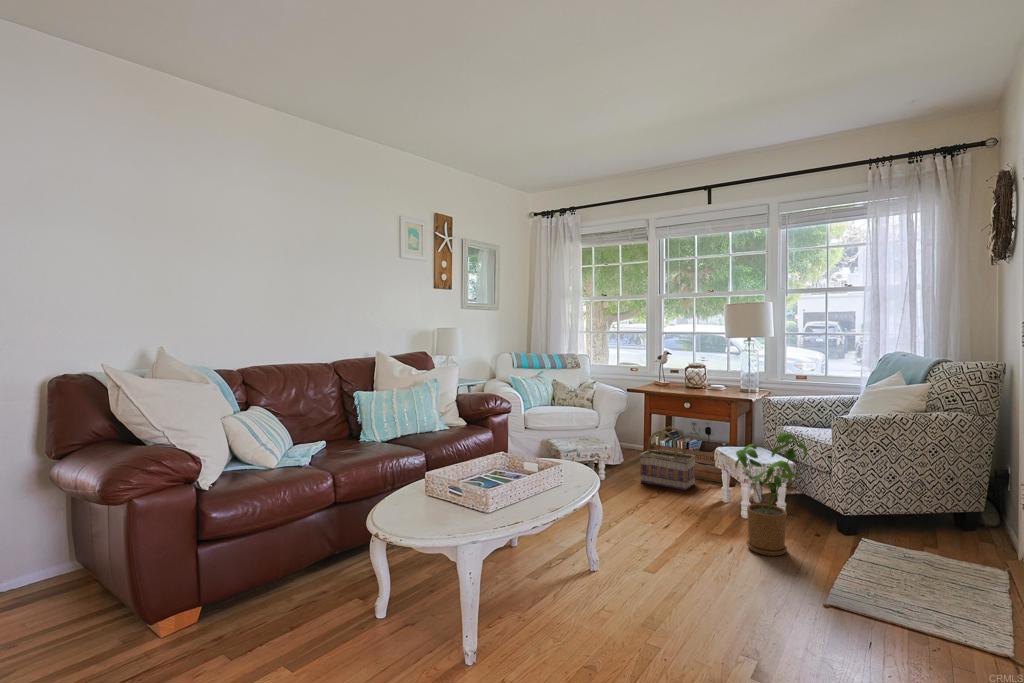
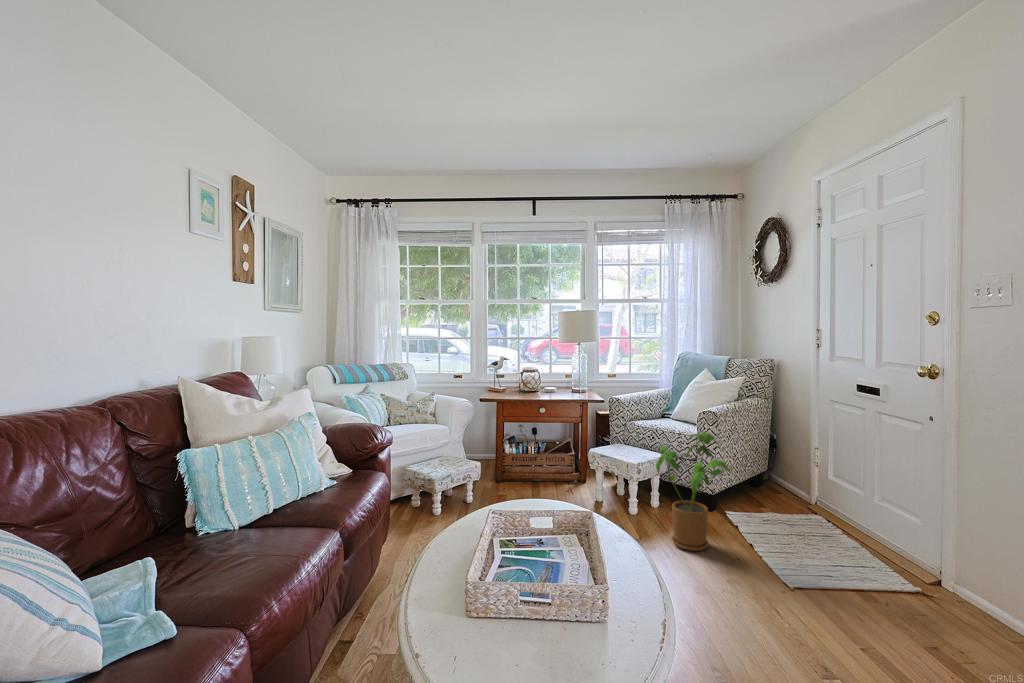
basket: present [640,426,695,490] -> none [504,433,555,496]

